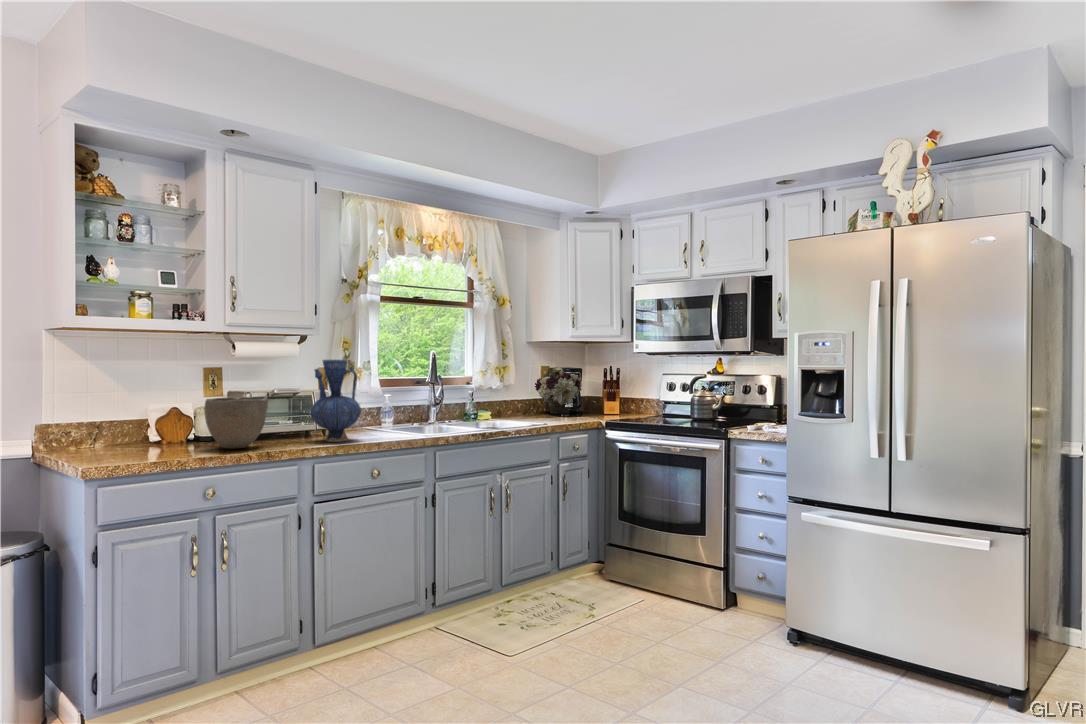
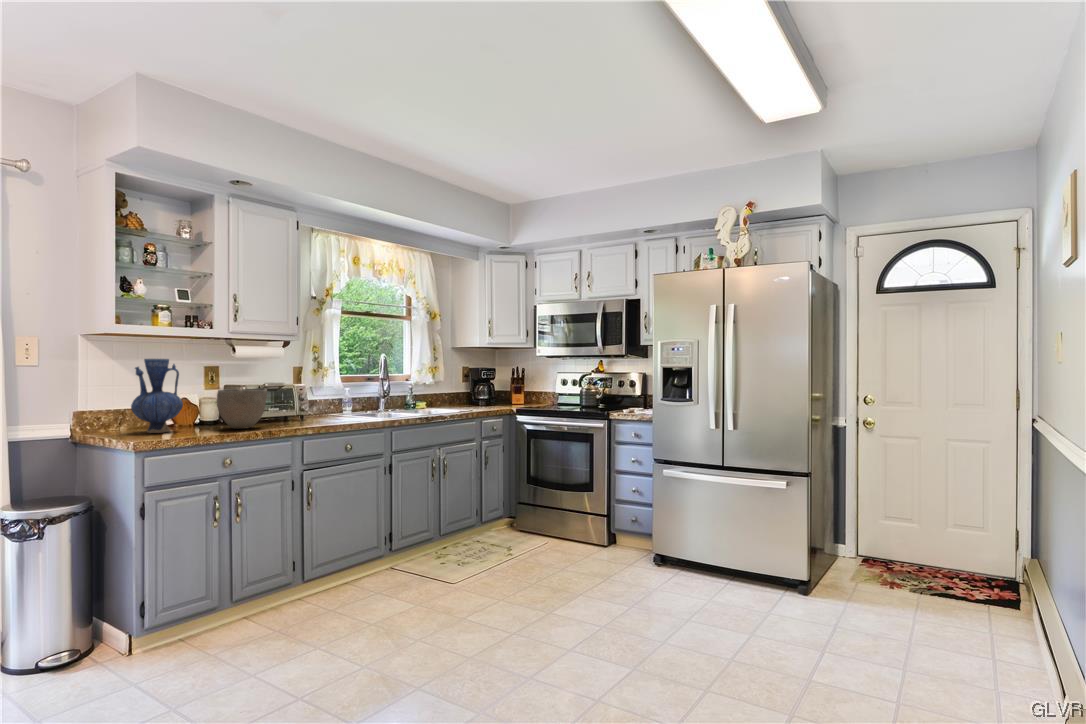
vase: present [310,359,361,442] -> present [131,359,183,433]
flower arrangement: present [535,366,582,414] -> none [459,366,497,404]

